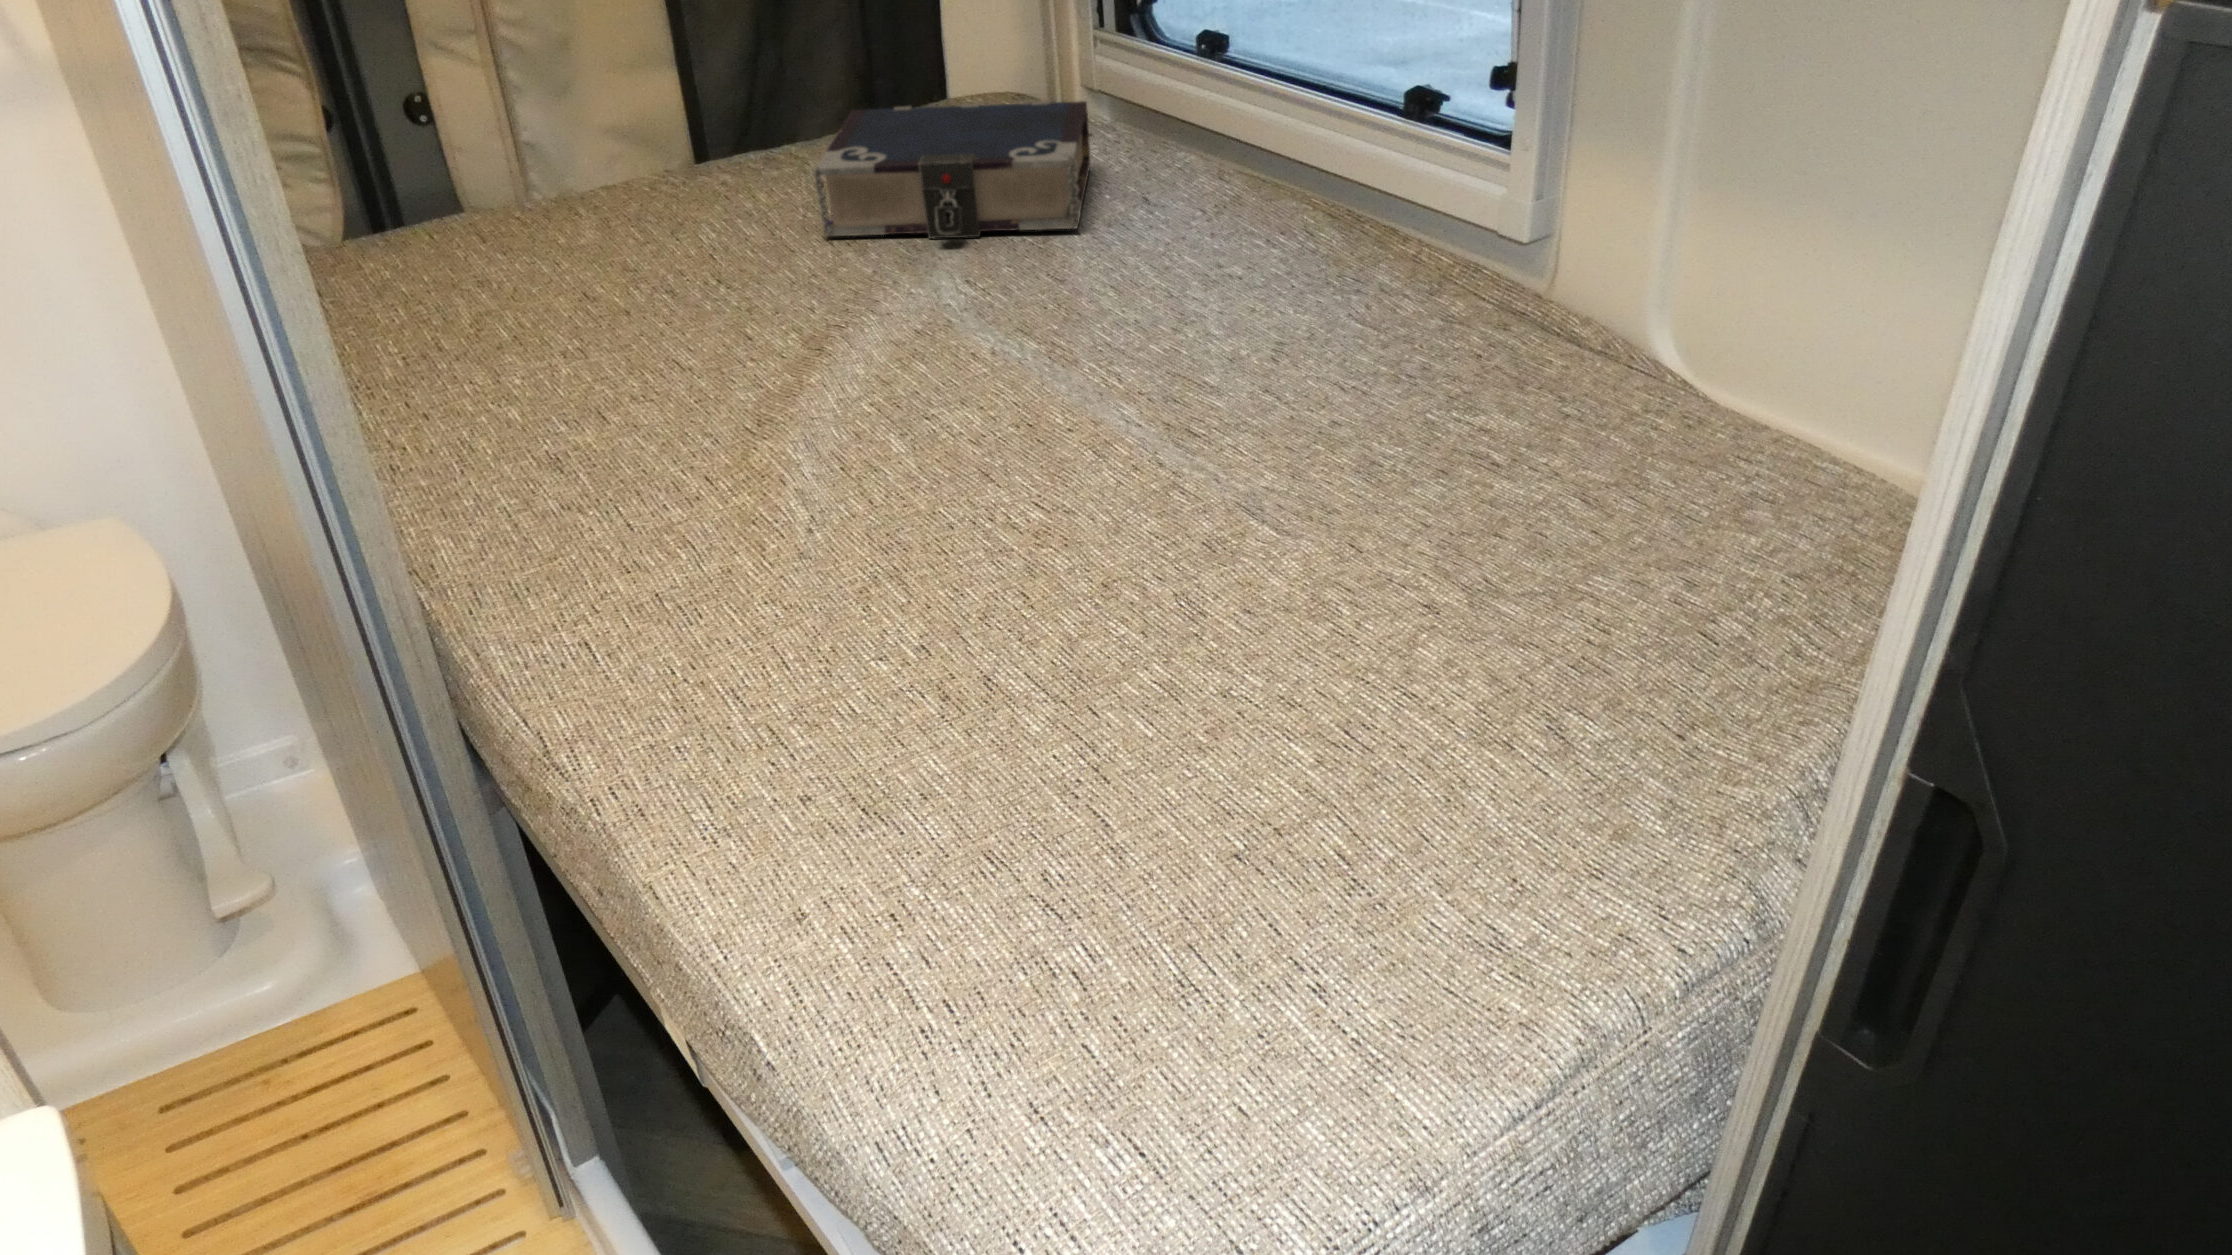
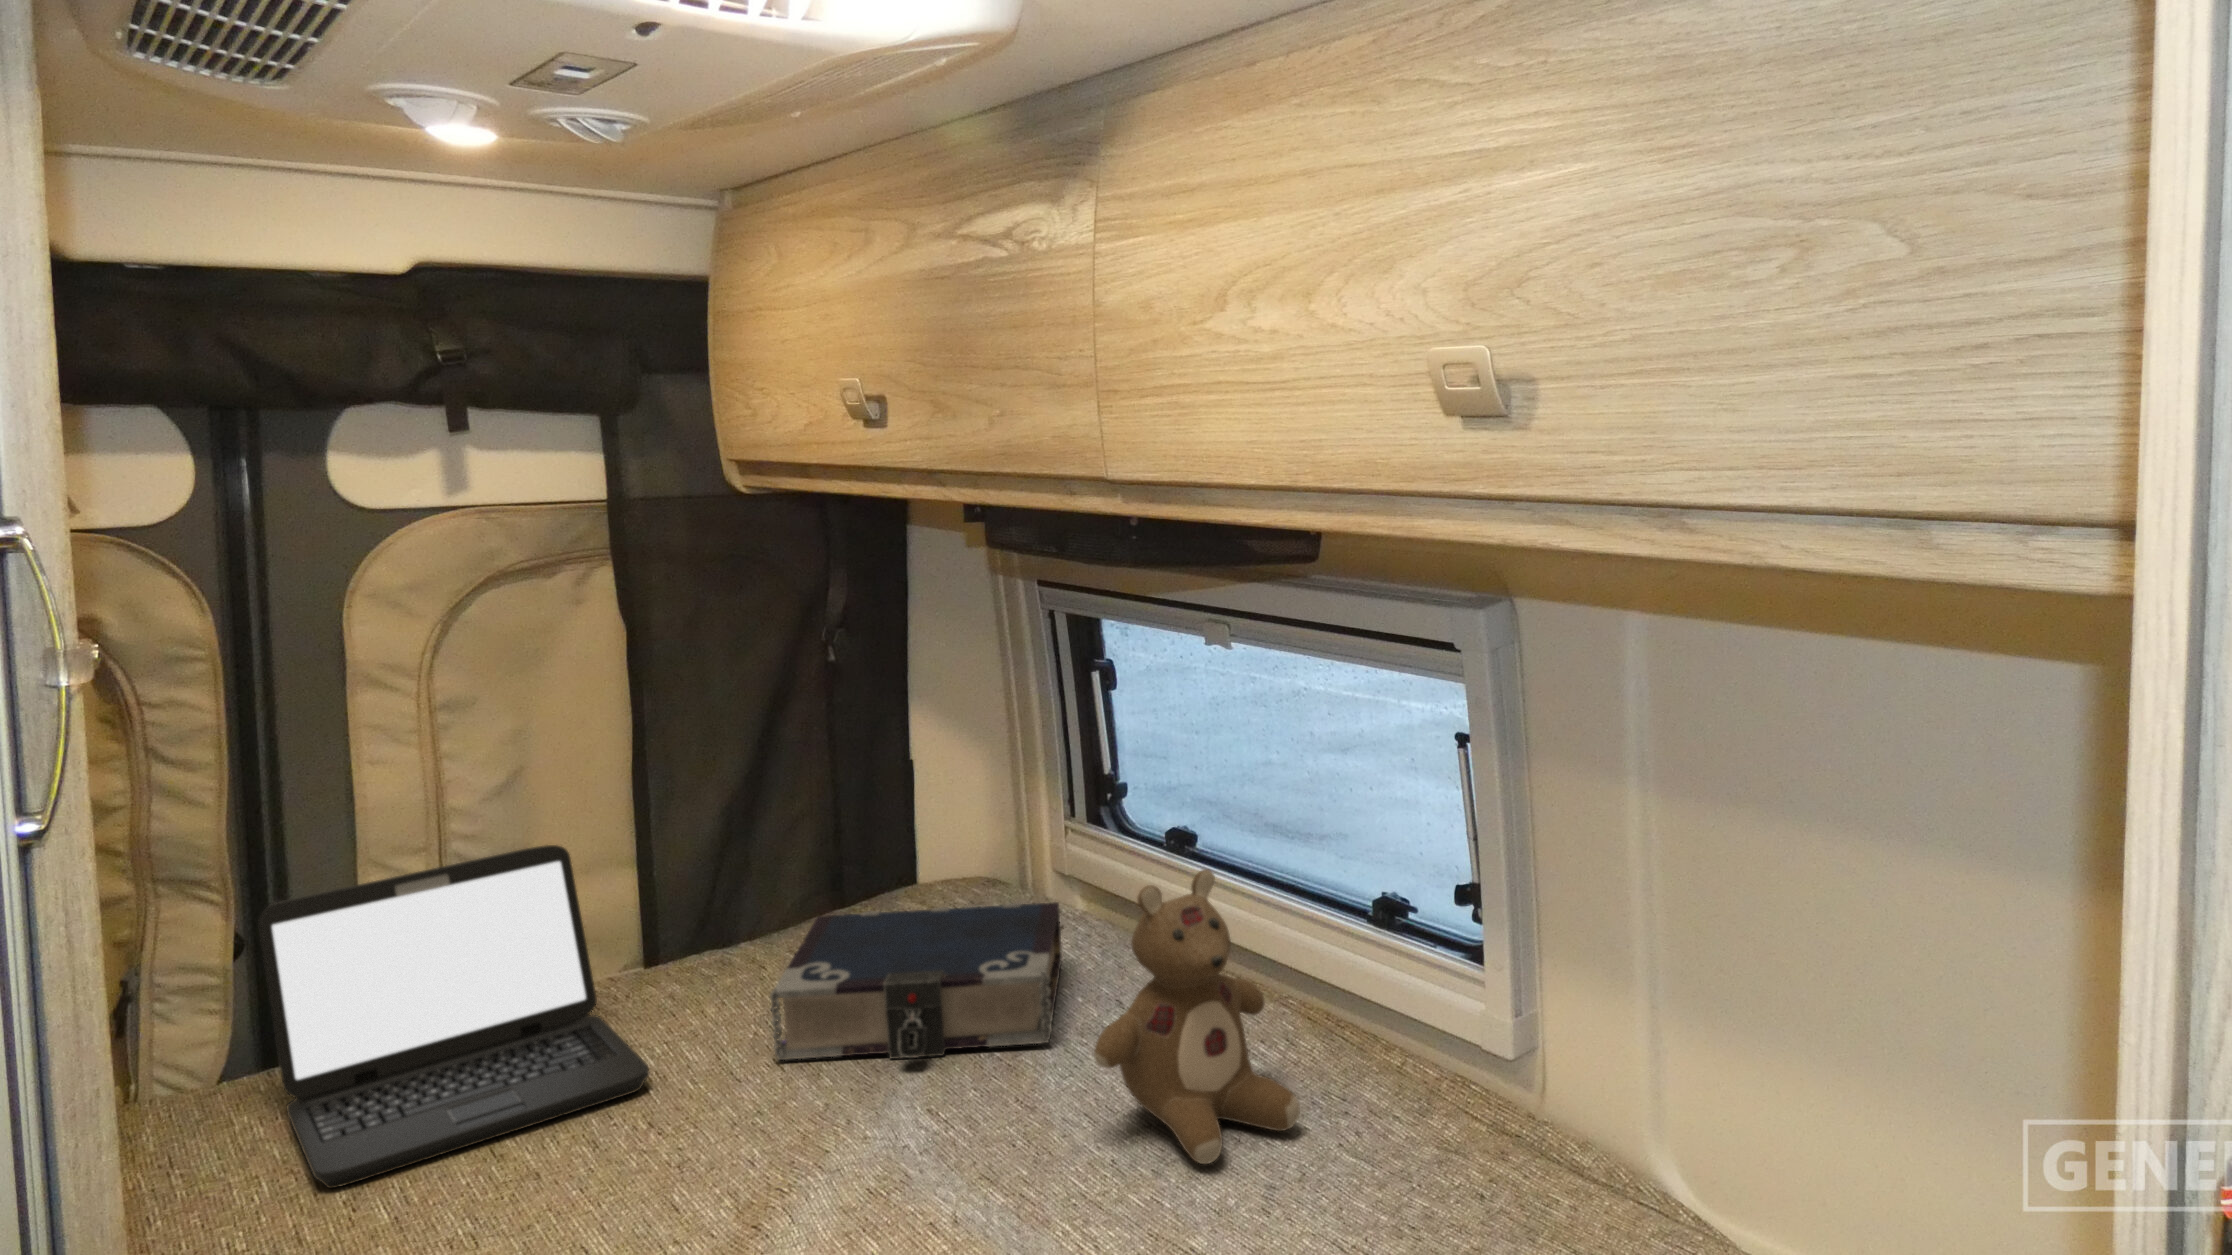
laptop: none [339,23,713,318] -> present [258,845,650,1188]
stuffed bear: none [1118,36,1314,322] -> present [1094,869,1300,1164]

